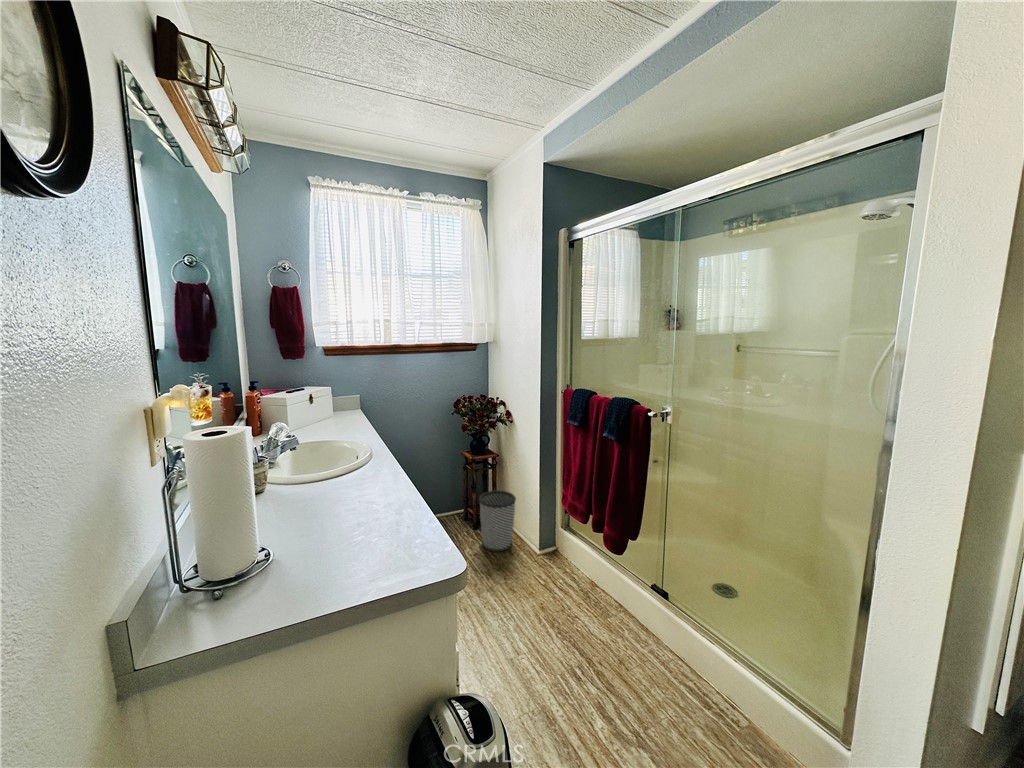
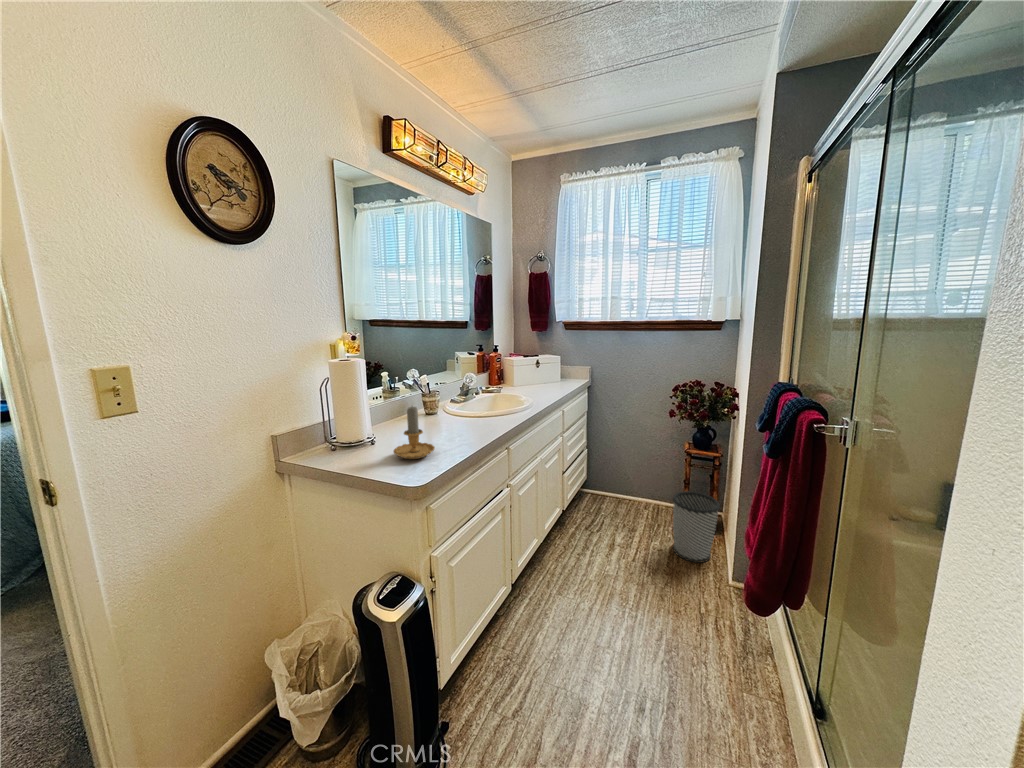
candle: none [322,472,397,554] -> present [394,407,435,459]

